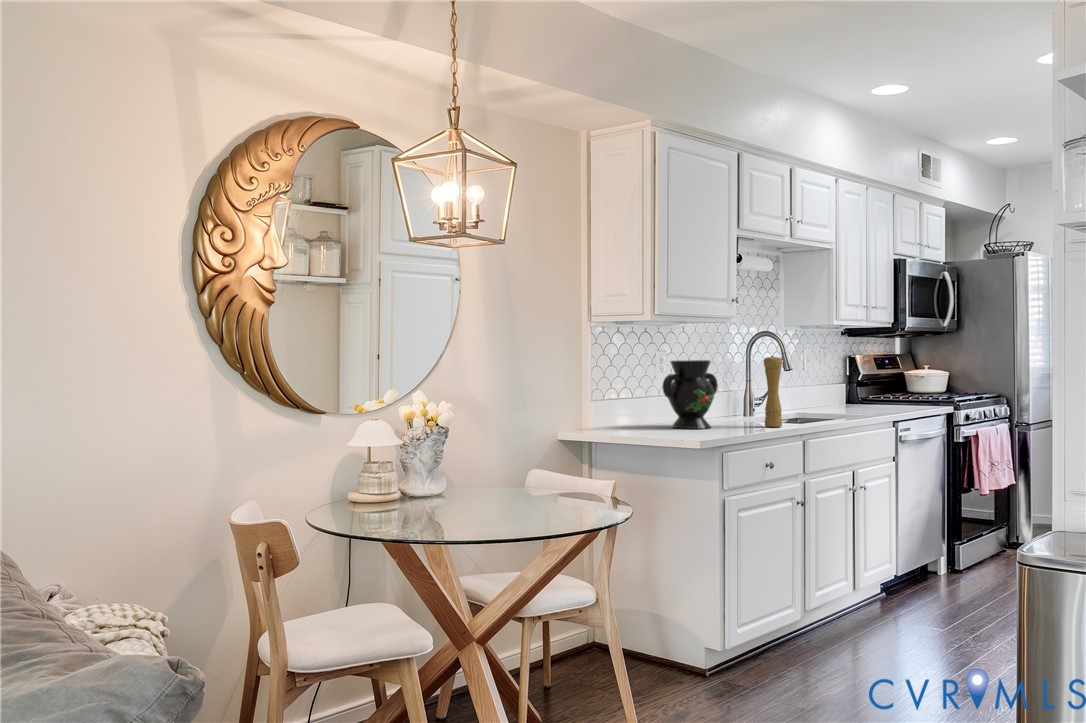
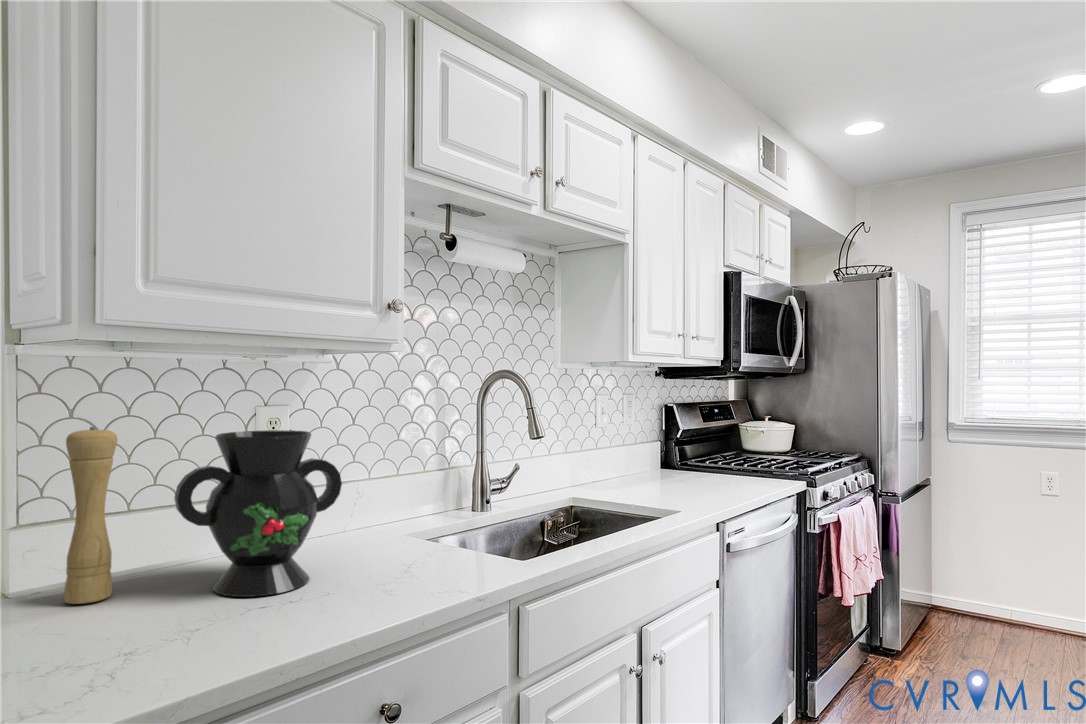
pepper mill: present [764,356,782,427] -> present [64,427,117,604]

